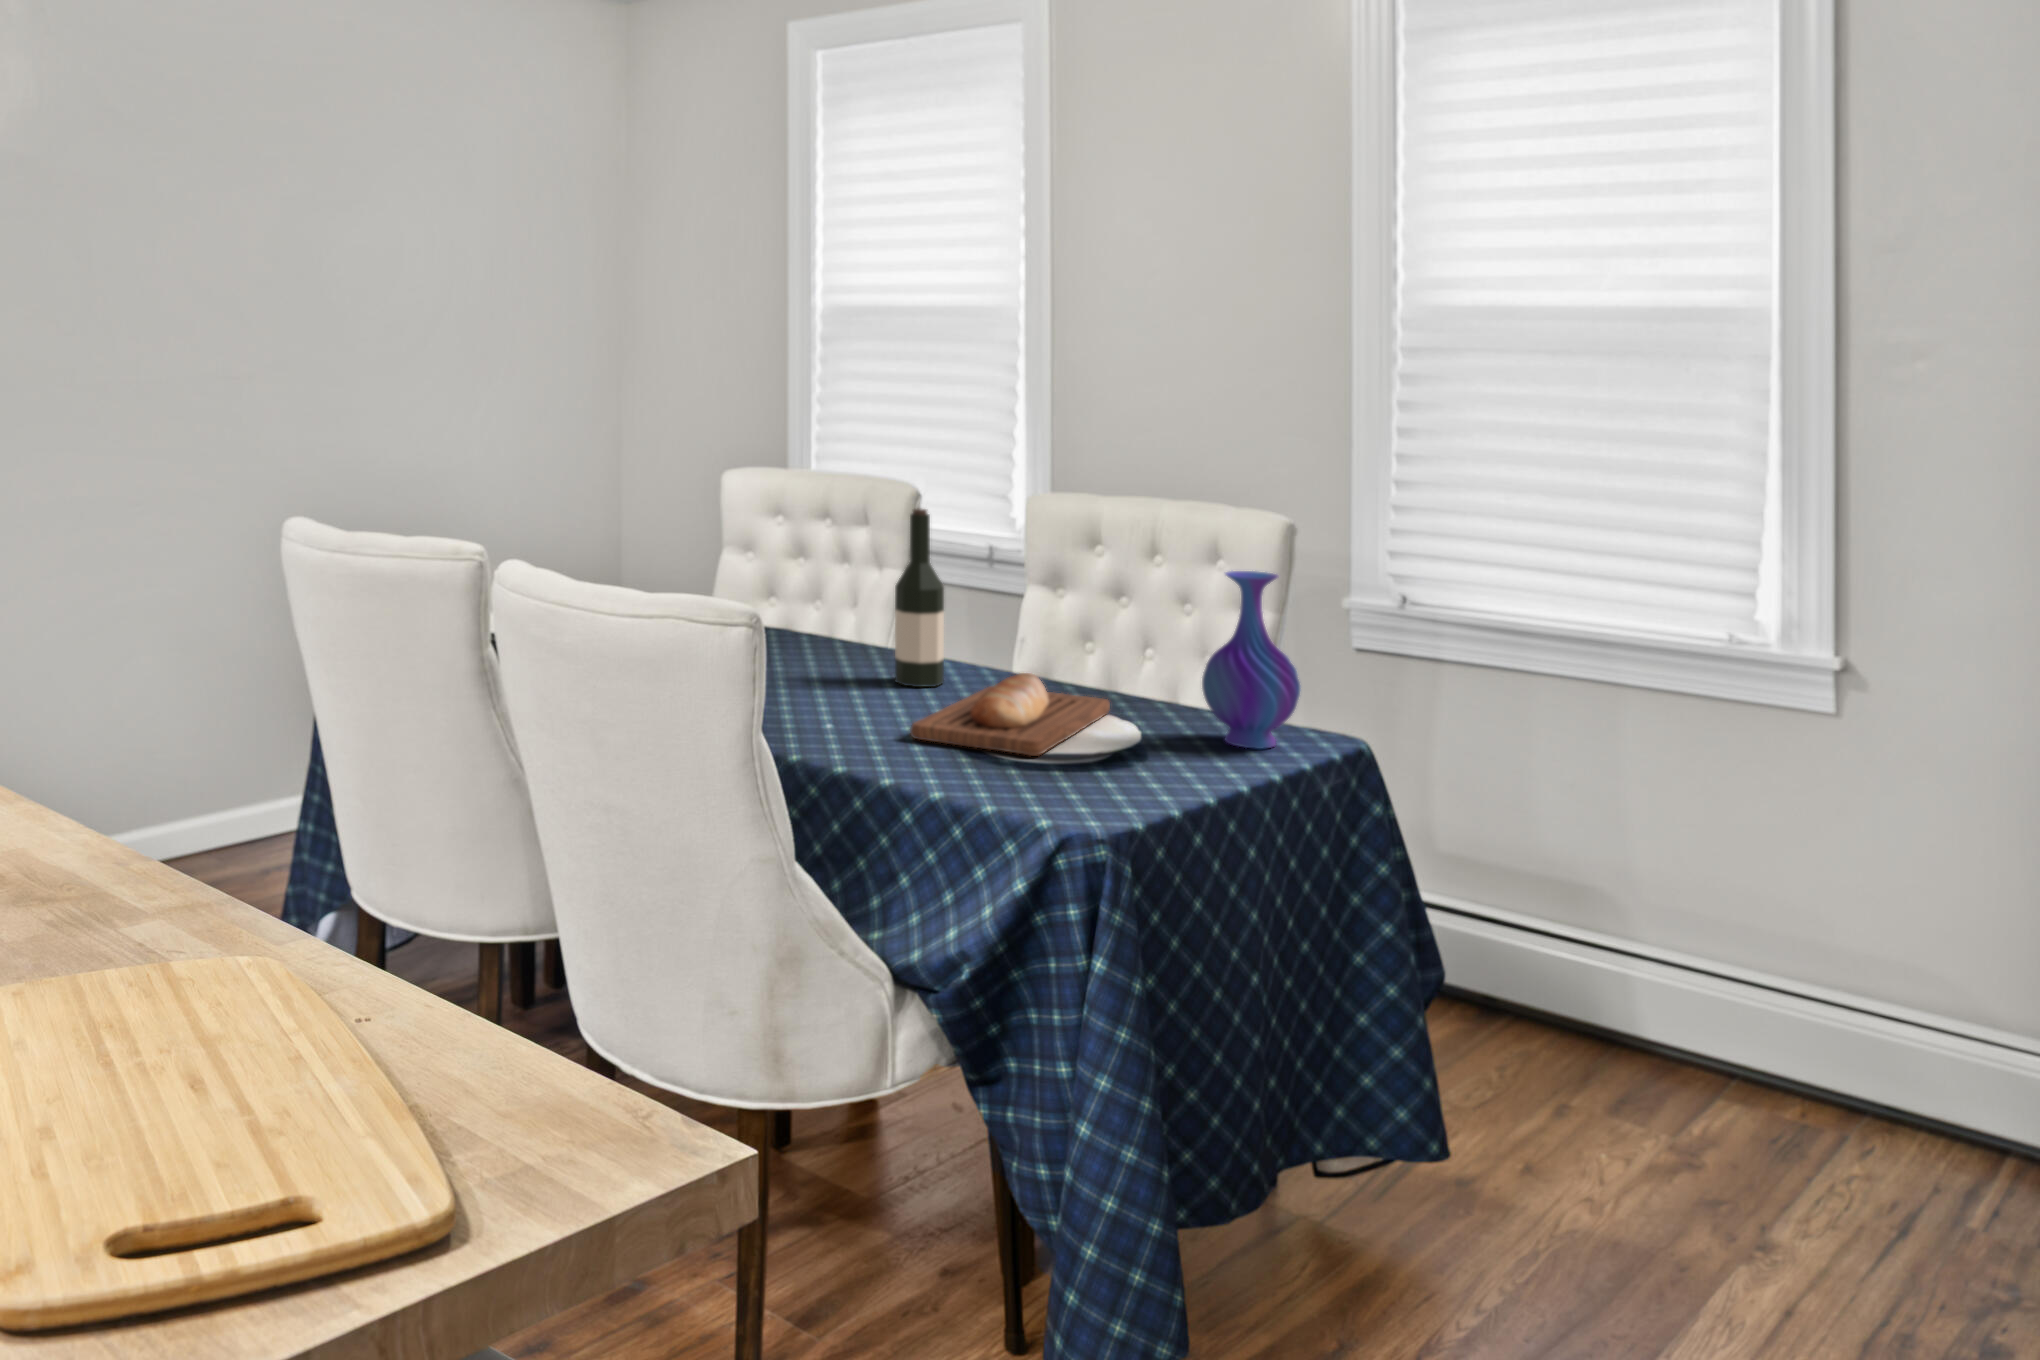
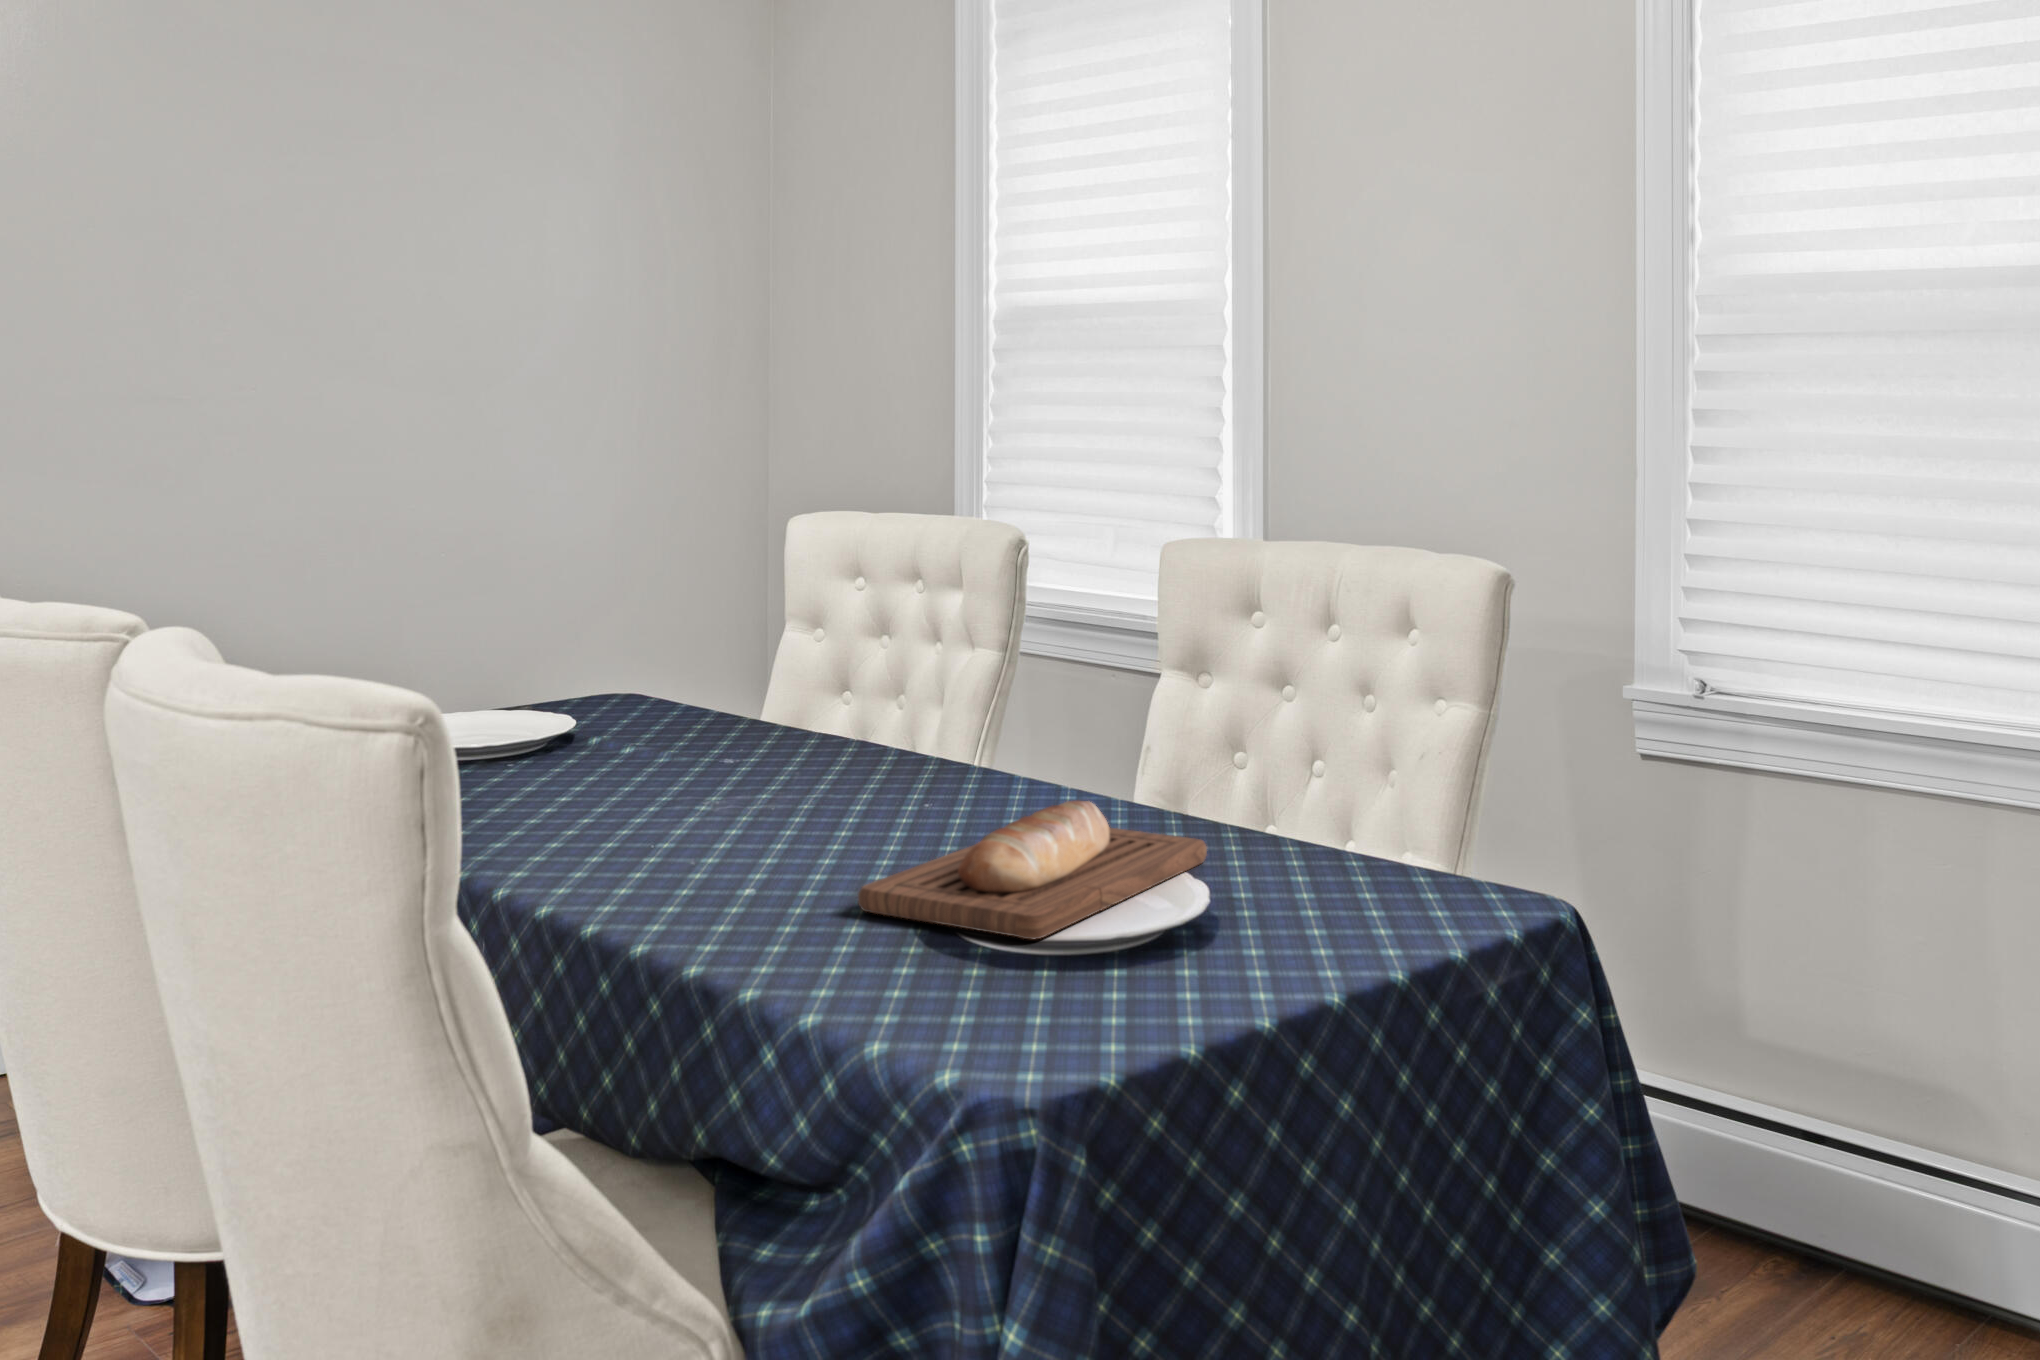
wine bottle: present [895,508,944,687] -> none [918,551,990,823]
vase: present [1202,571,1300,748] -> none [1319,637,1465,920]

